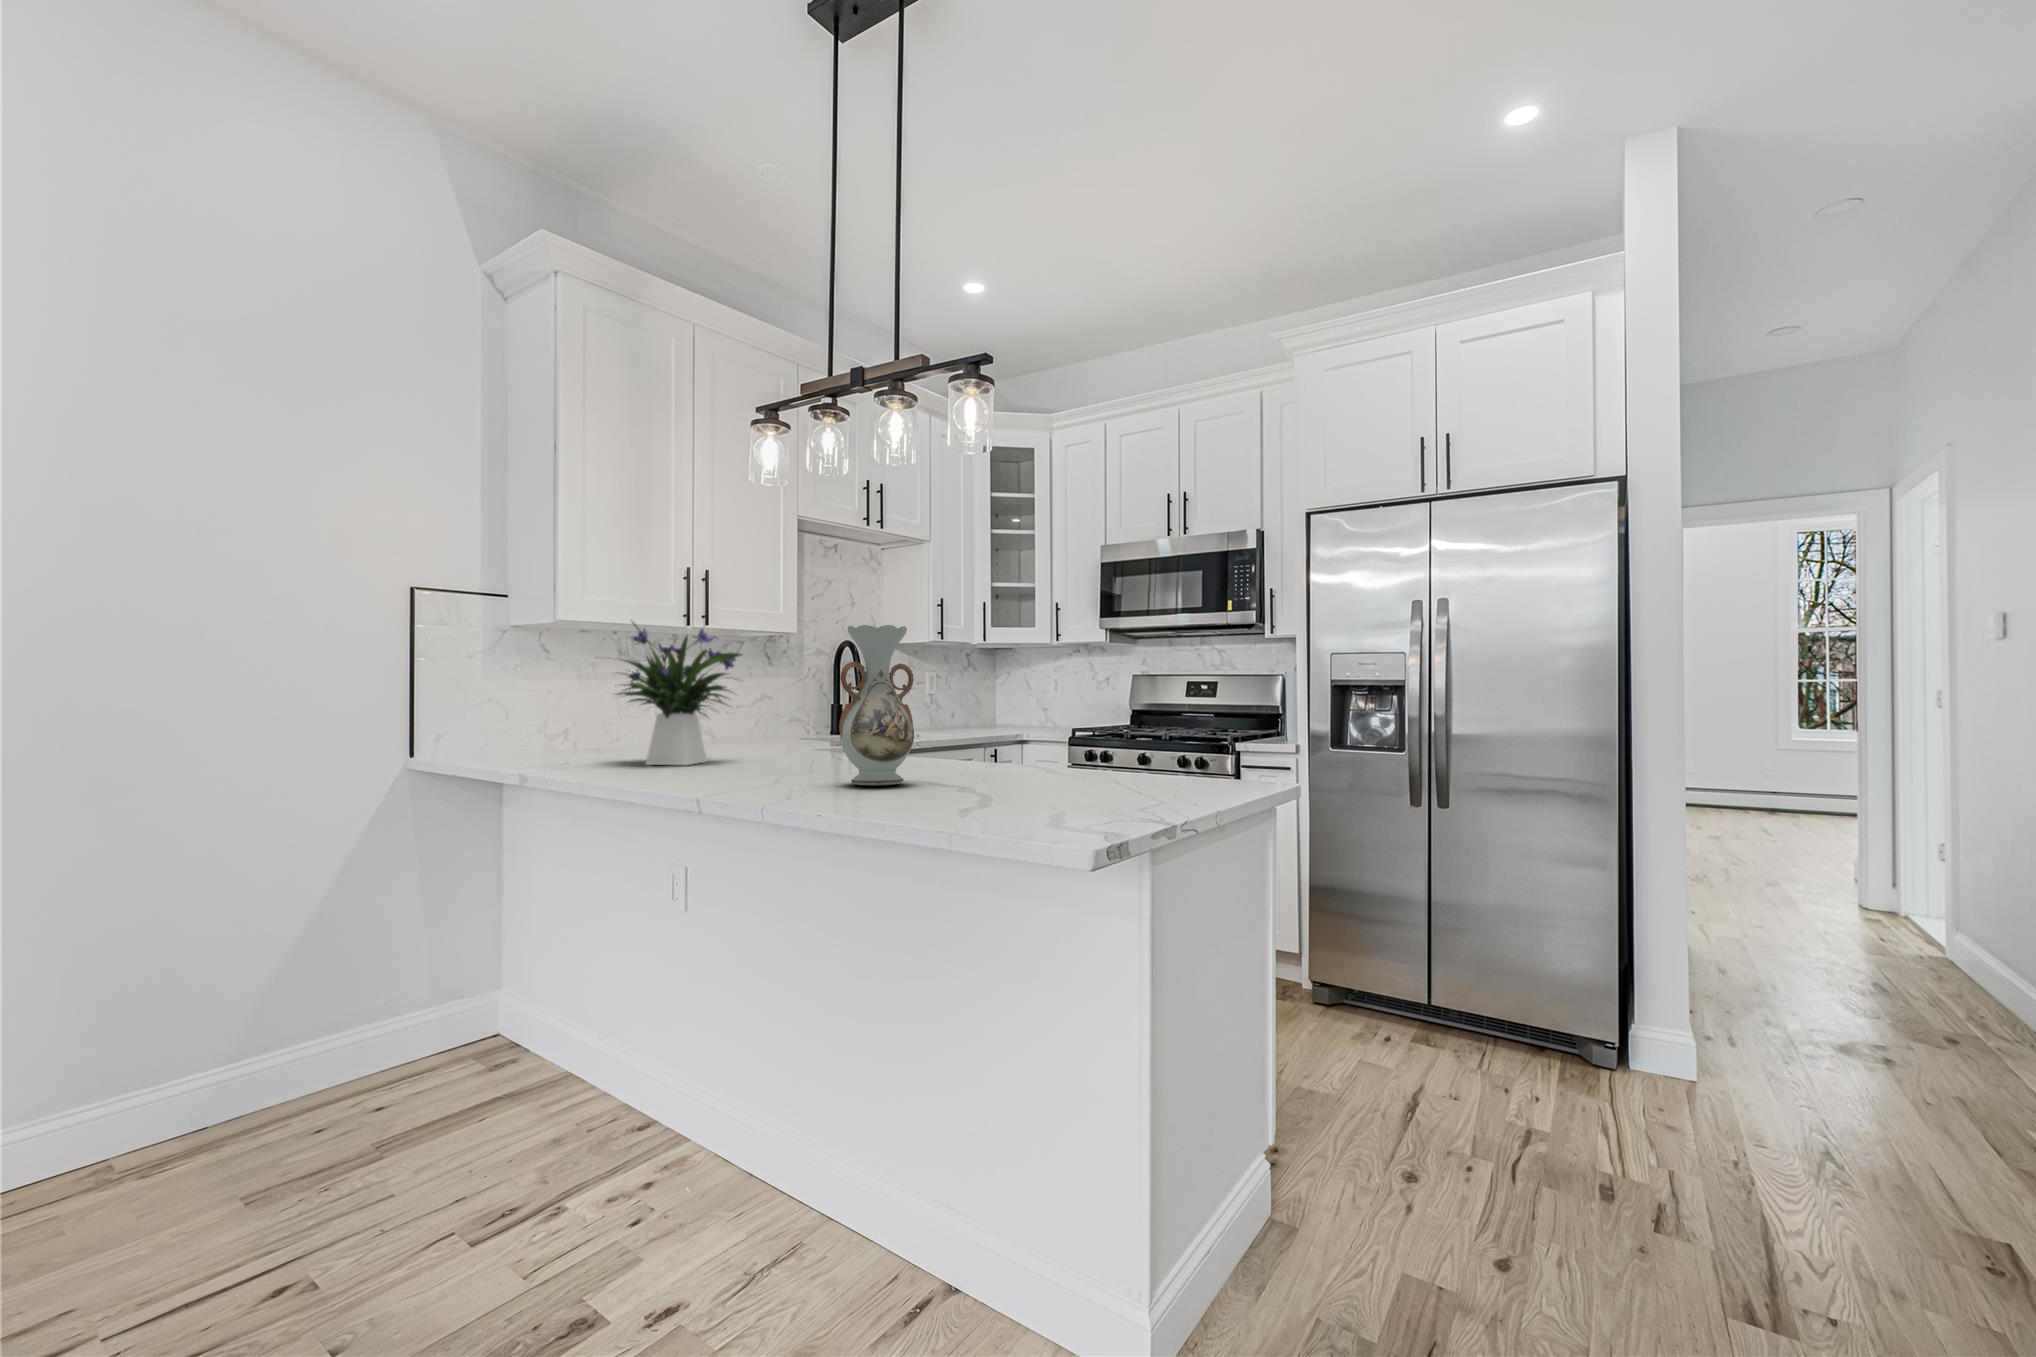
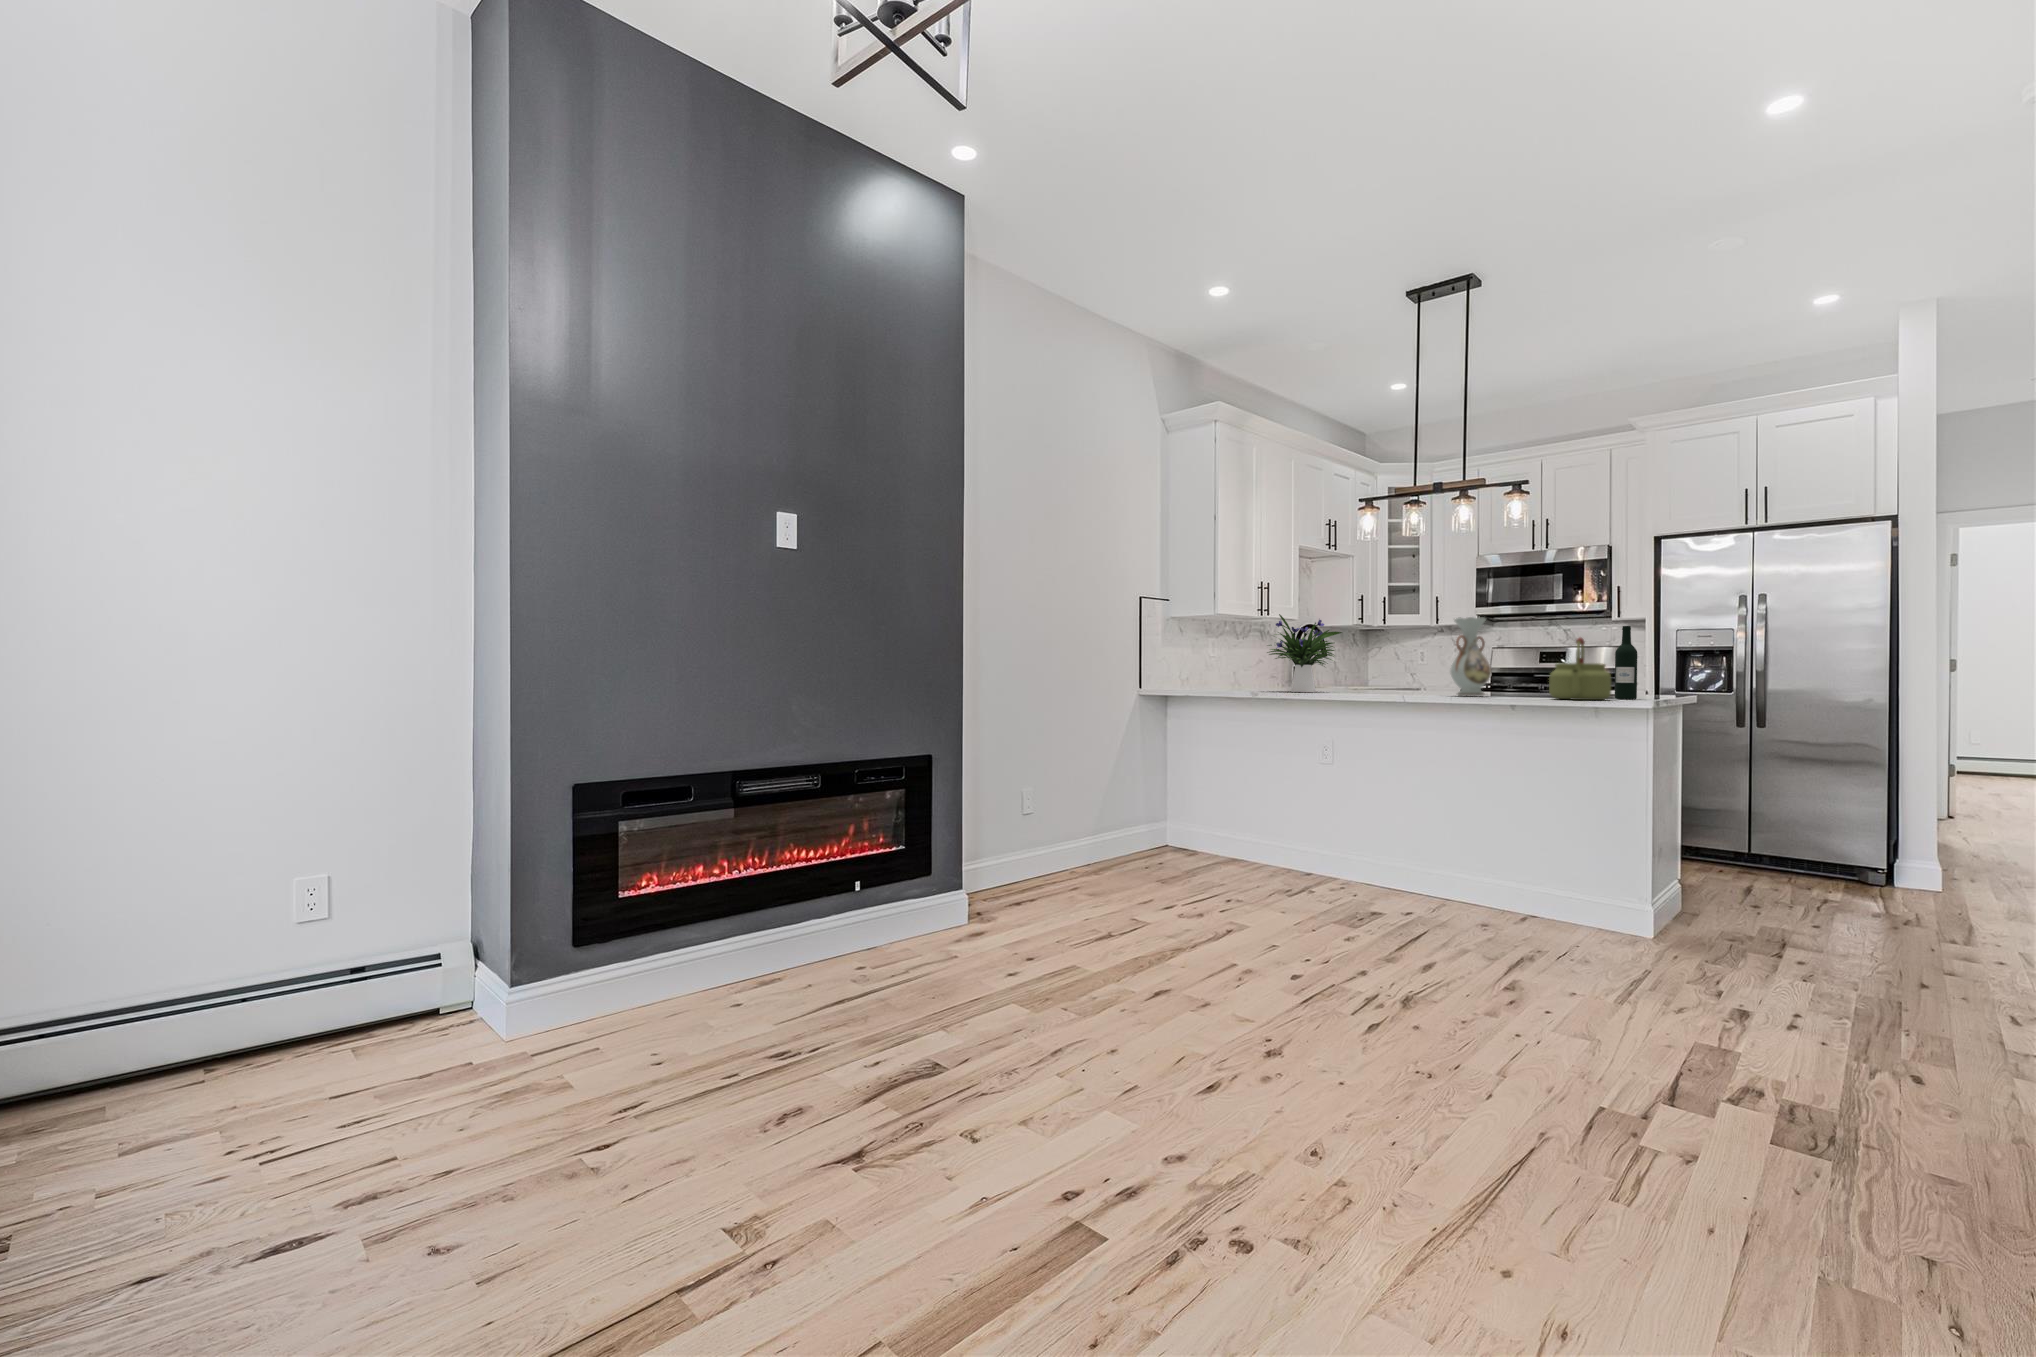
wine bottle: none [1110,645,1149,800] -> present [1615,626,1637,699]
kettle: none [957,669,1074,811] -> present [1549,637,1611,700]

